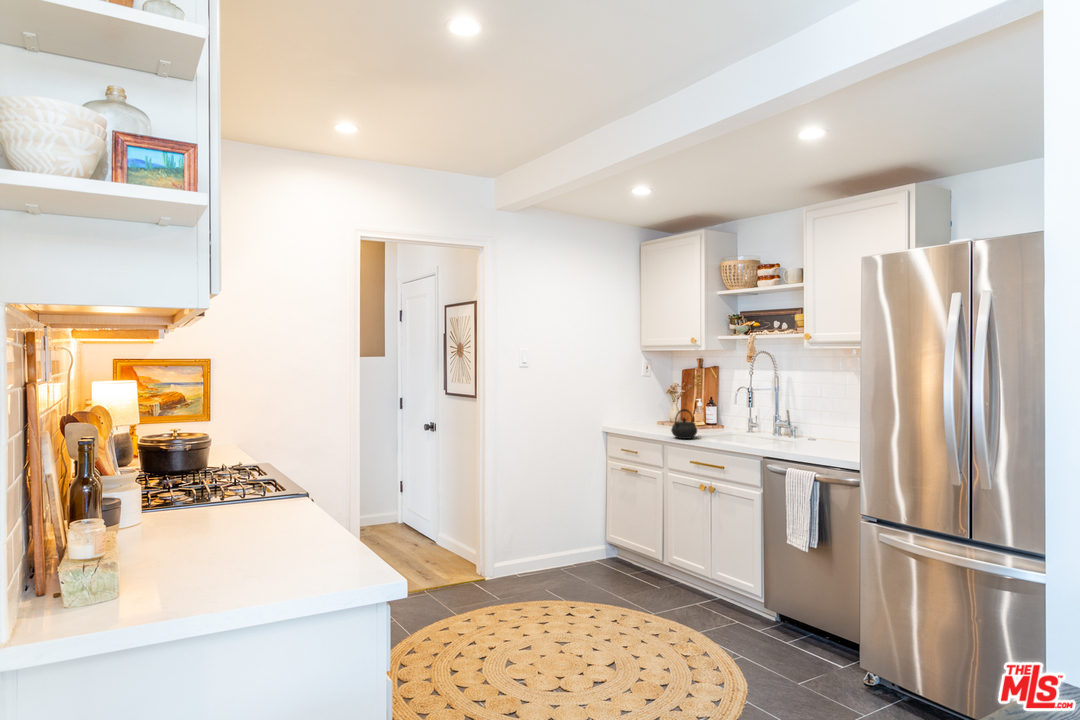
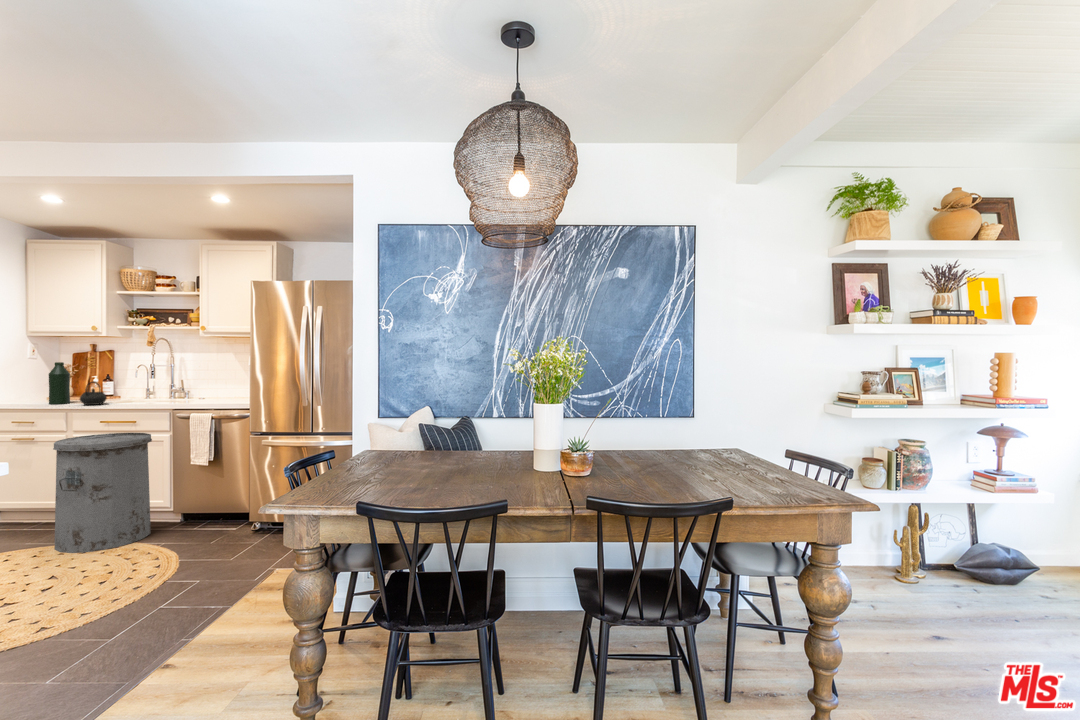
bottle: none [648,384,667,433] -> present [49,362,70,404]
trash can: none [636,478,737,638] -> present [53,433,152,553]

